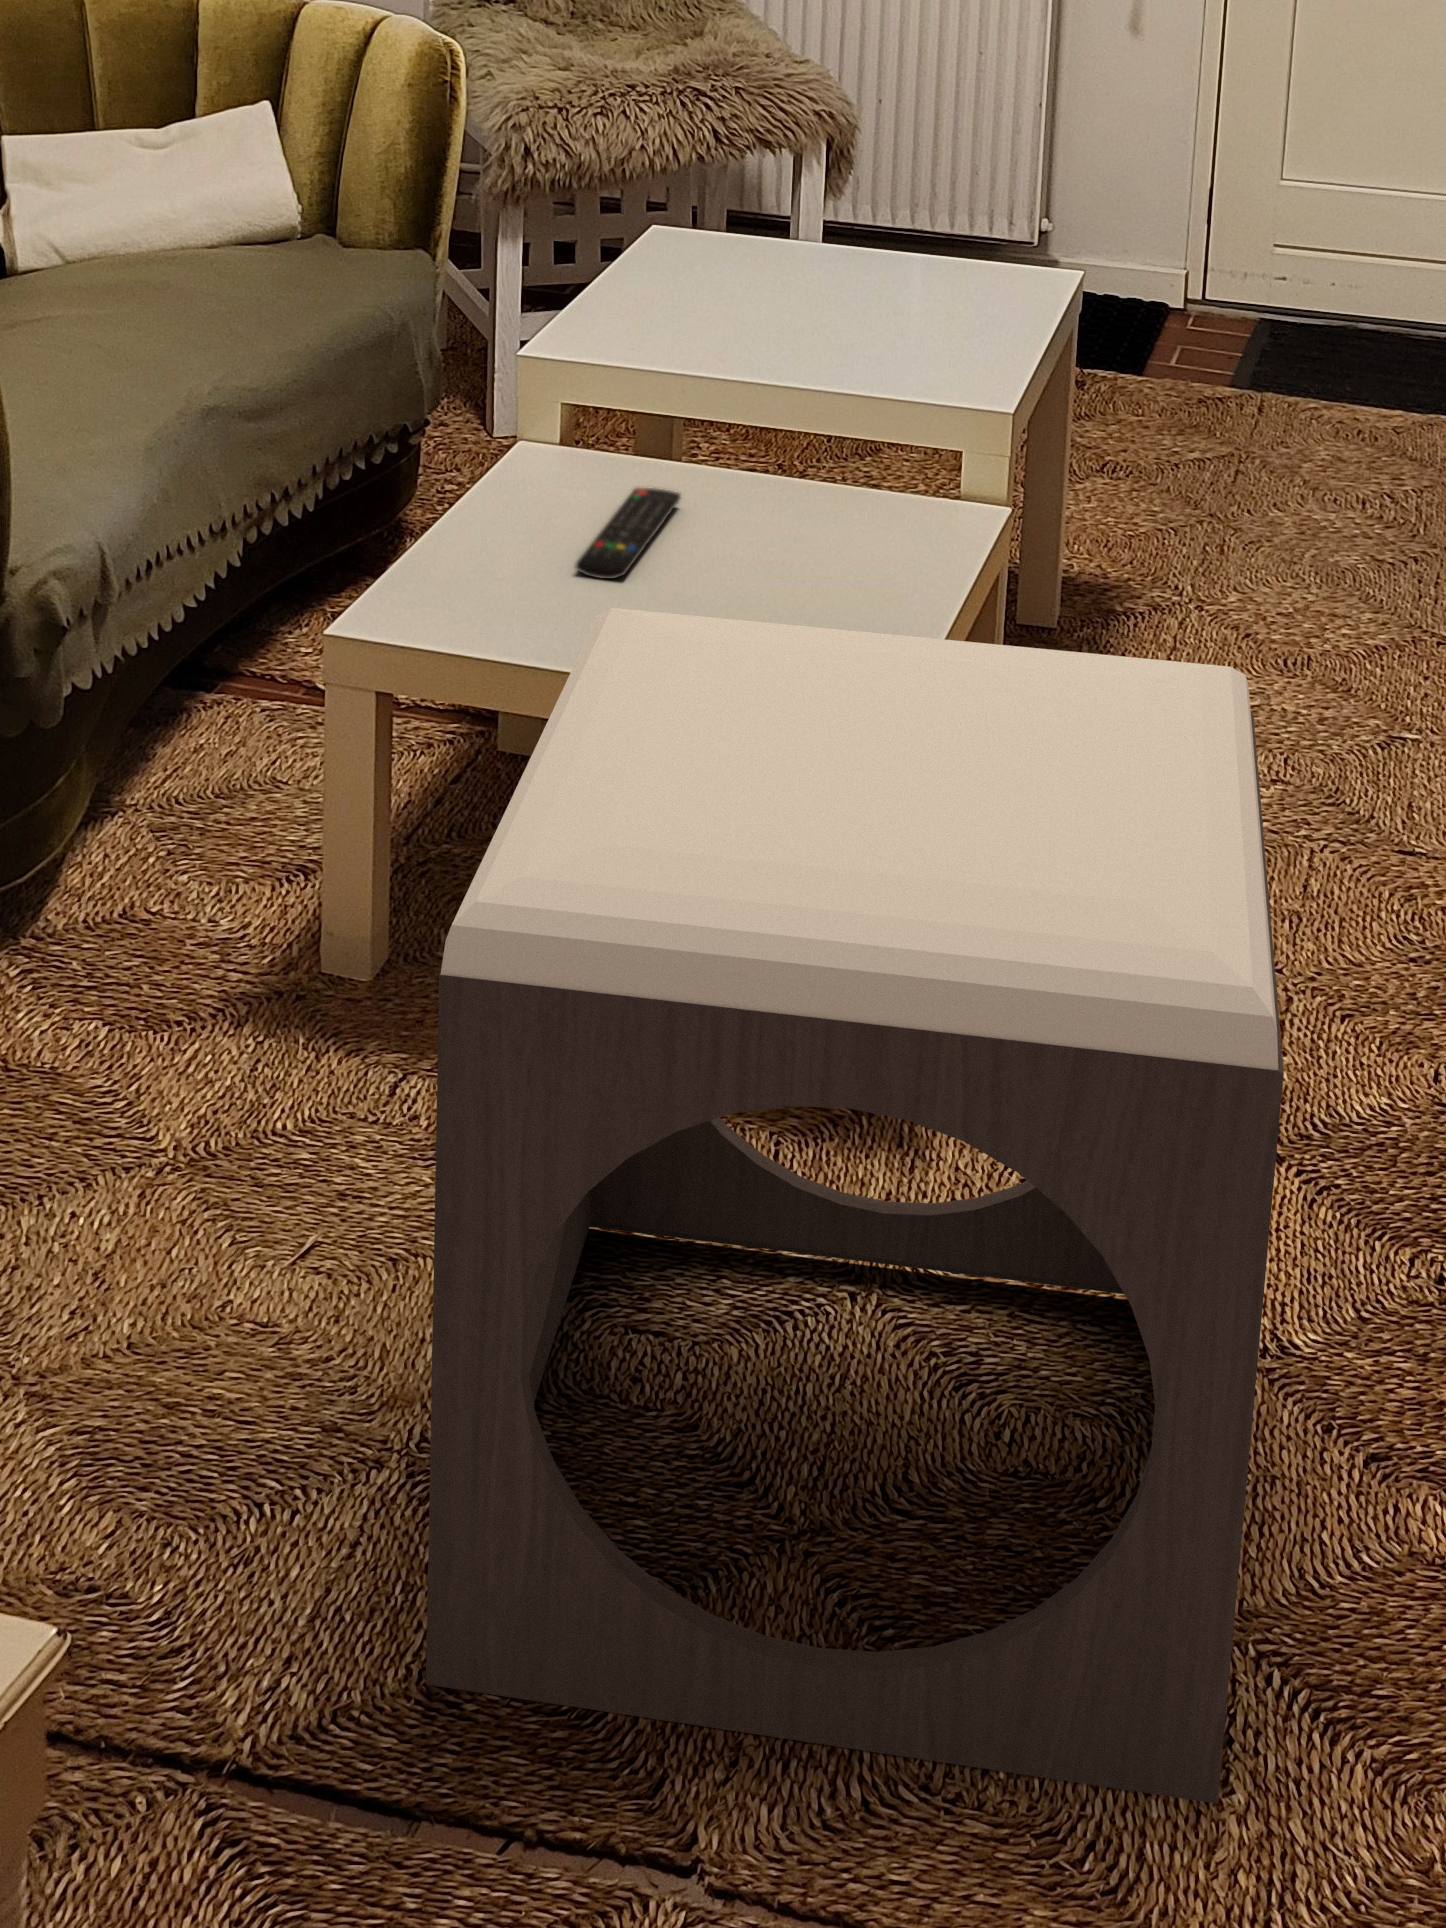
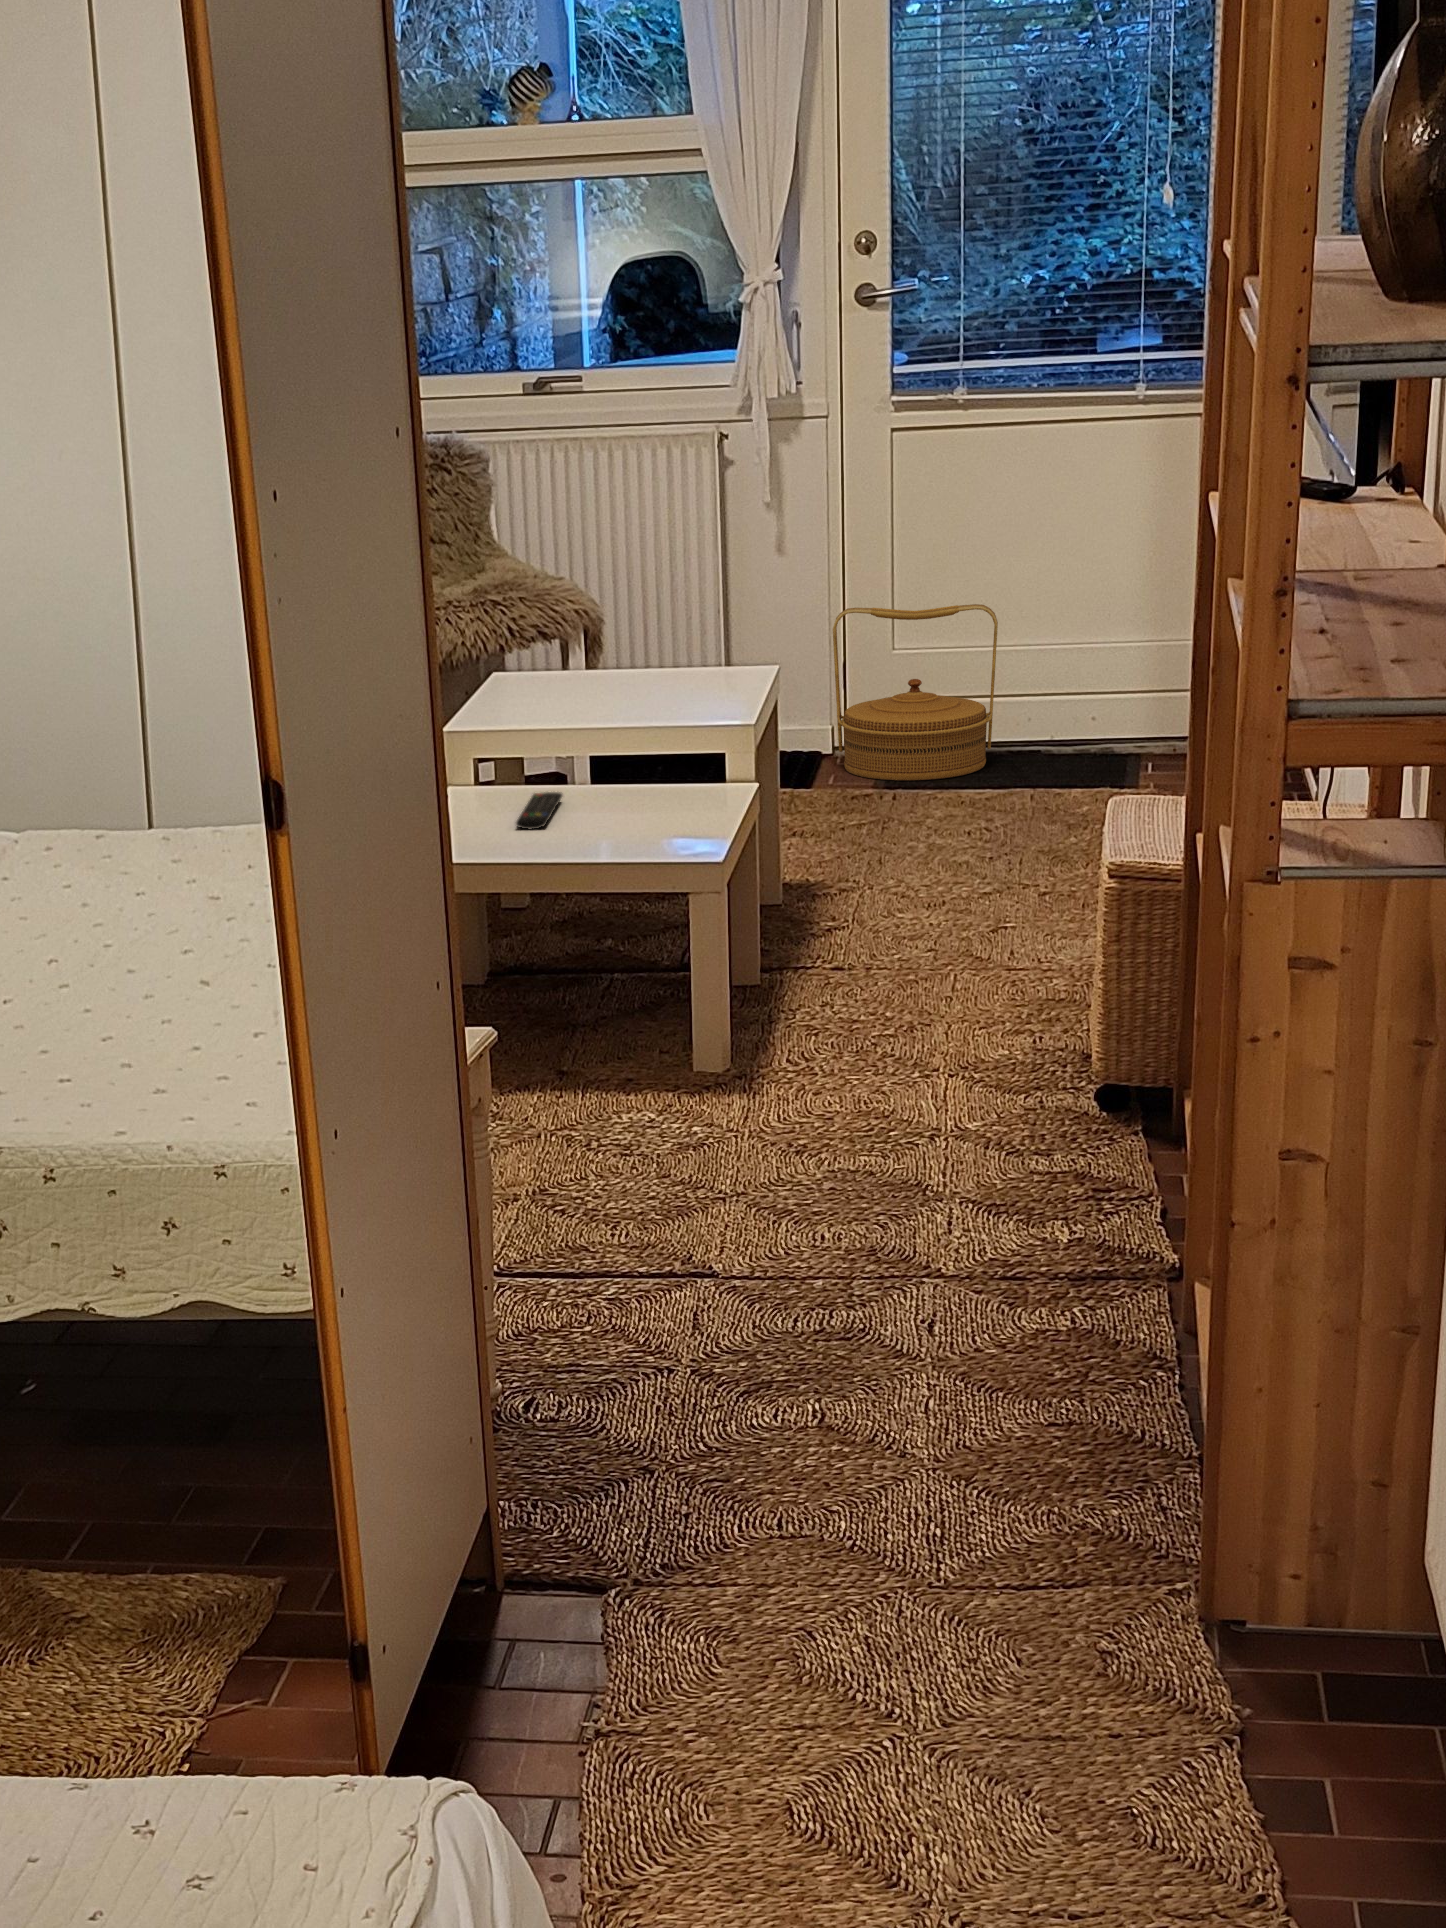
woven basket: none [1189,129,1430,385] -> present [833,604,998,780]
footstool: present [426,608,1284,1804] -> none [557,758,953,1251]

